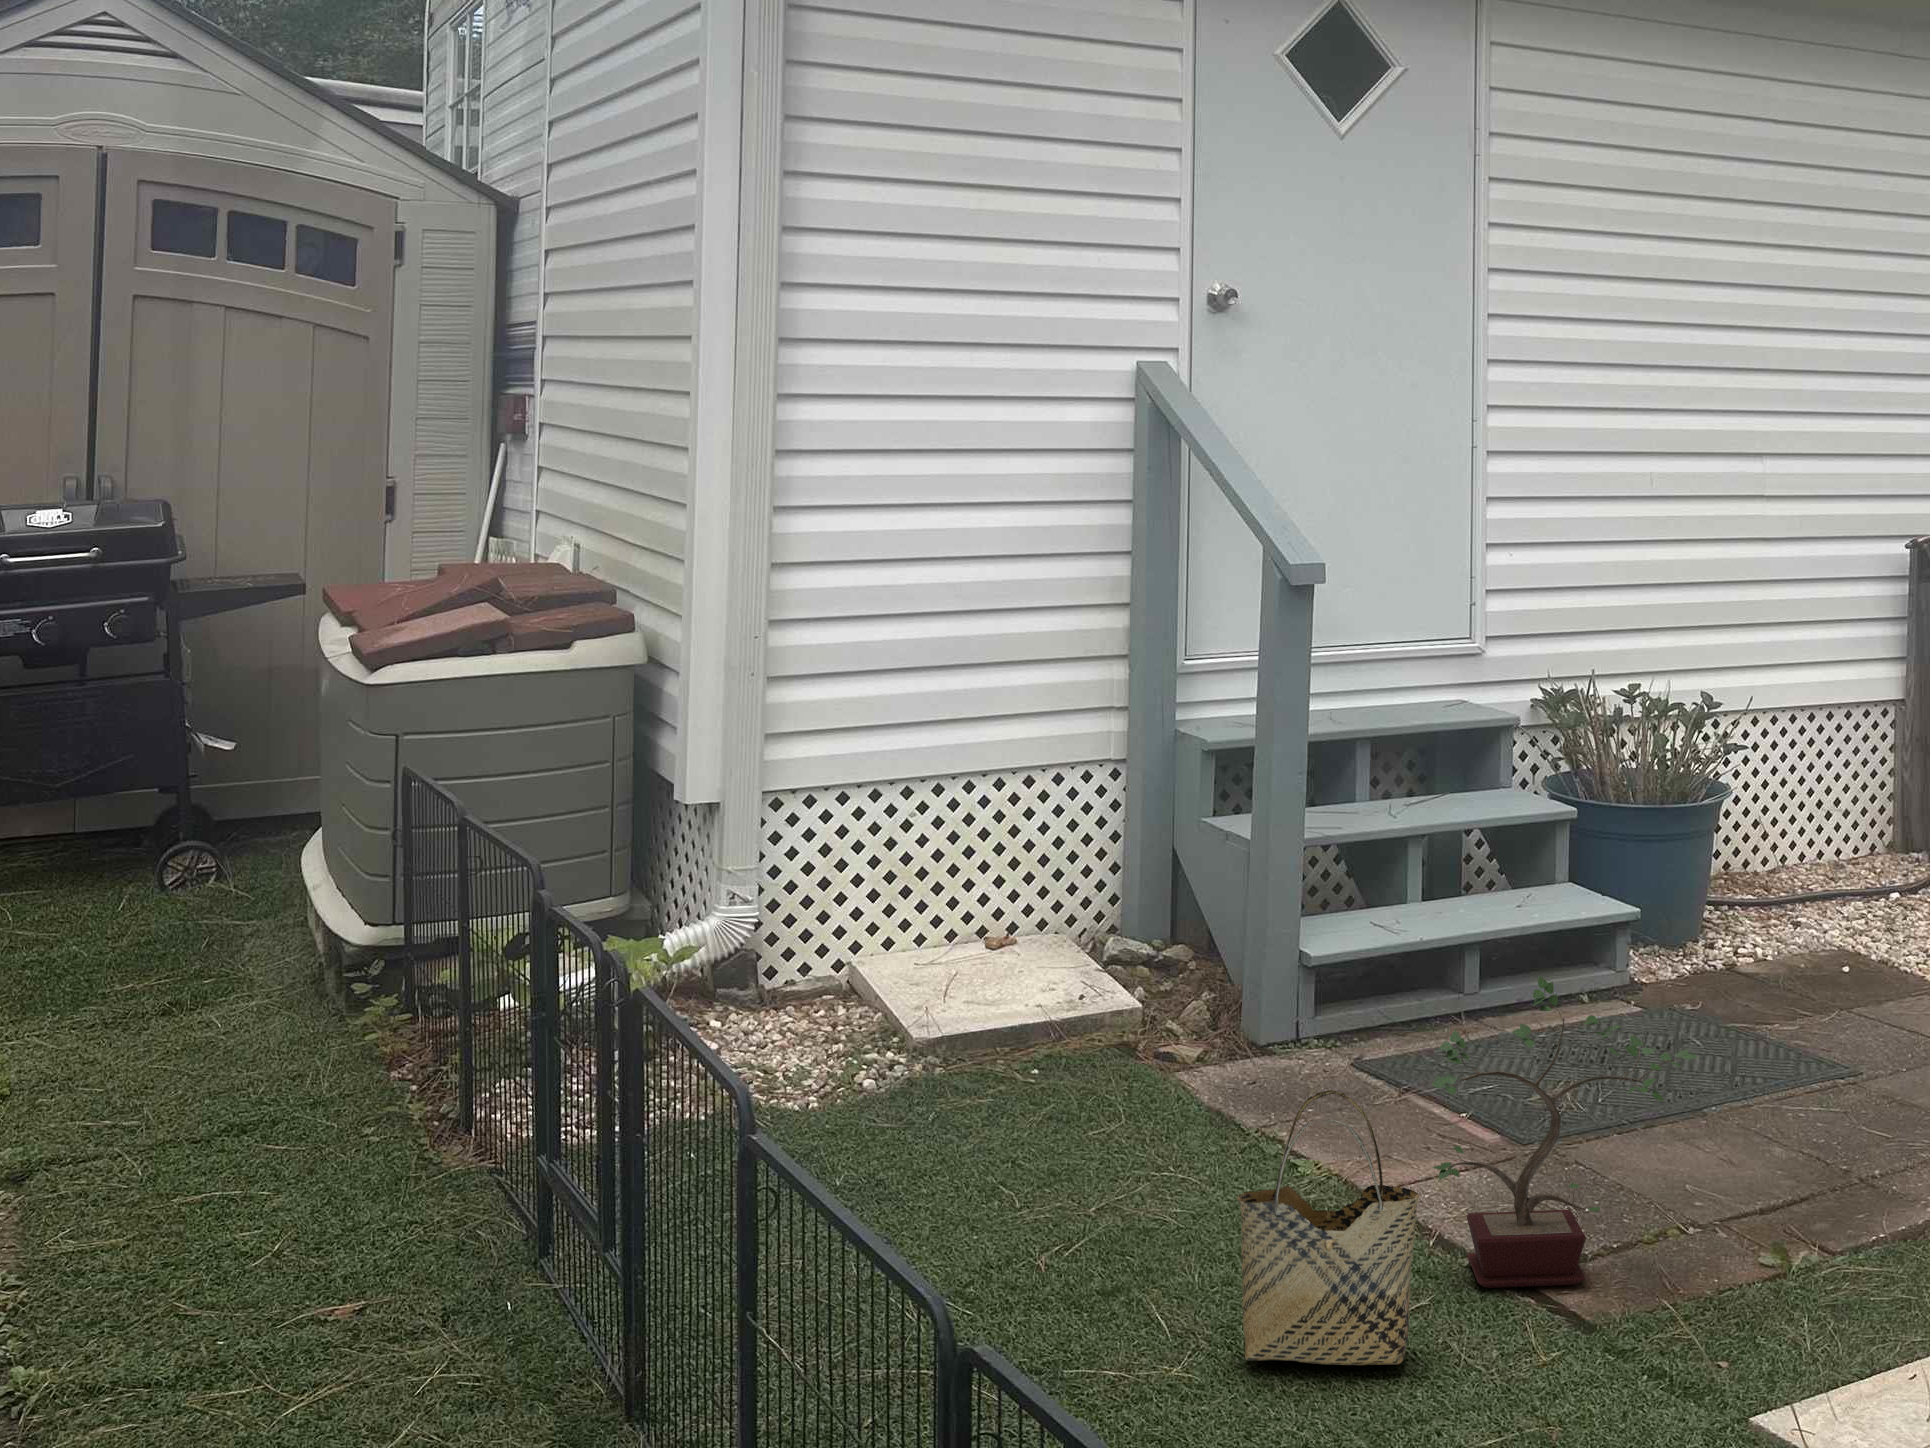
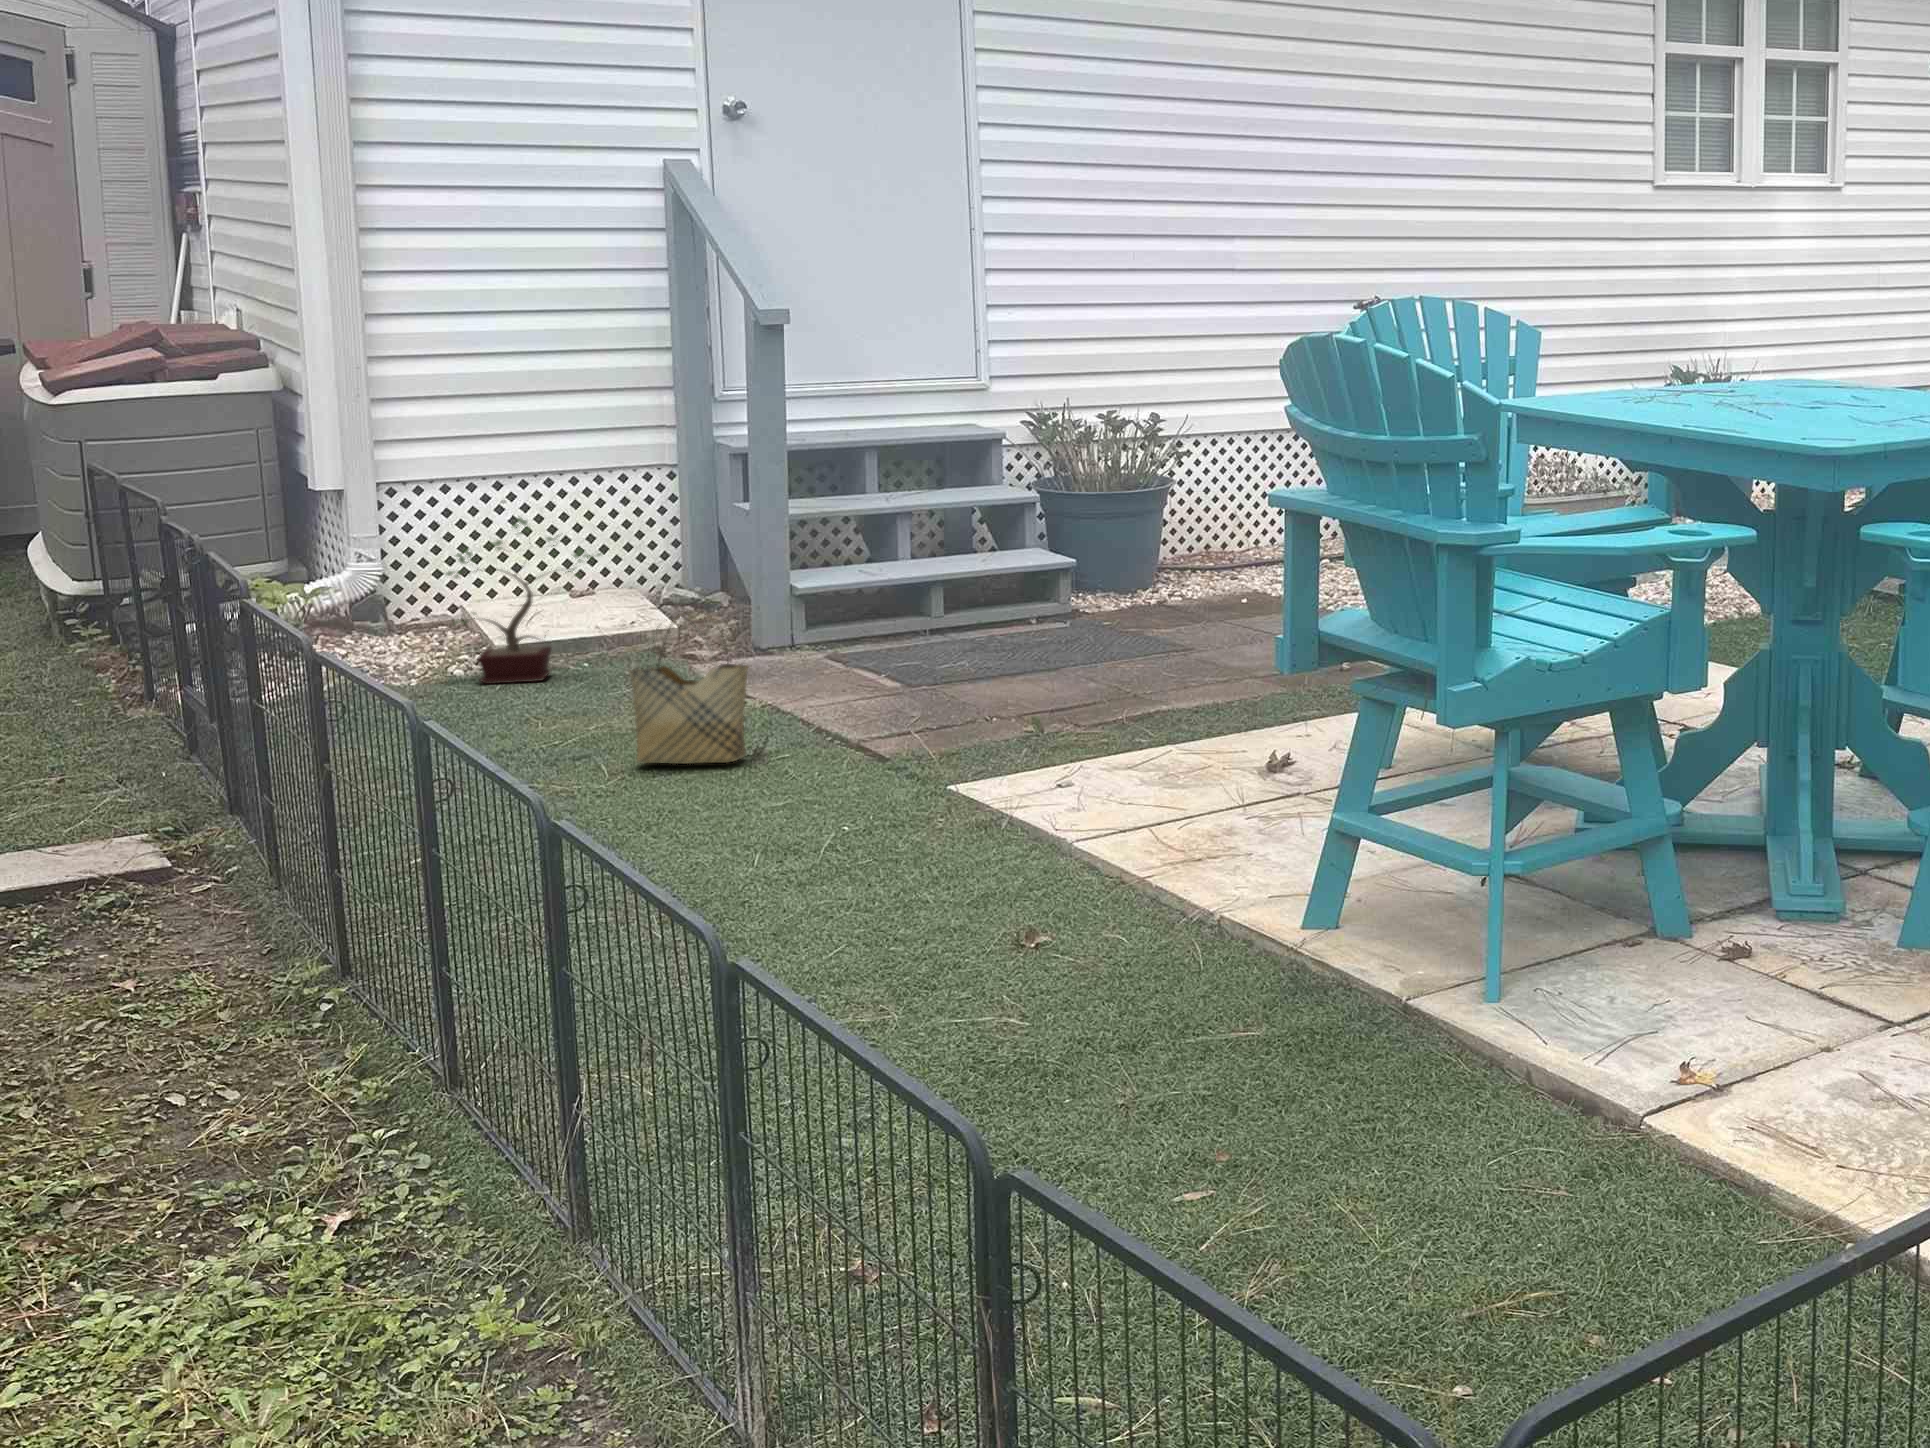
potted plant: present [1431,975,1698,1288] -> present [446,516,603,684]

